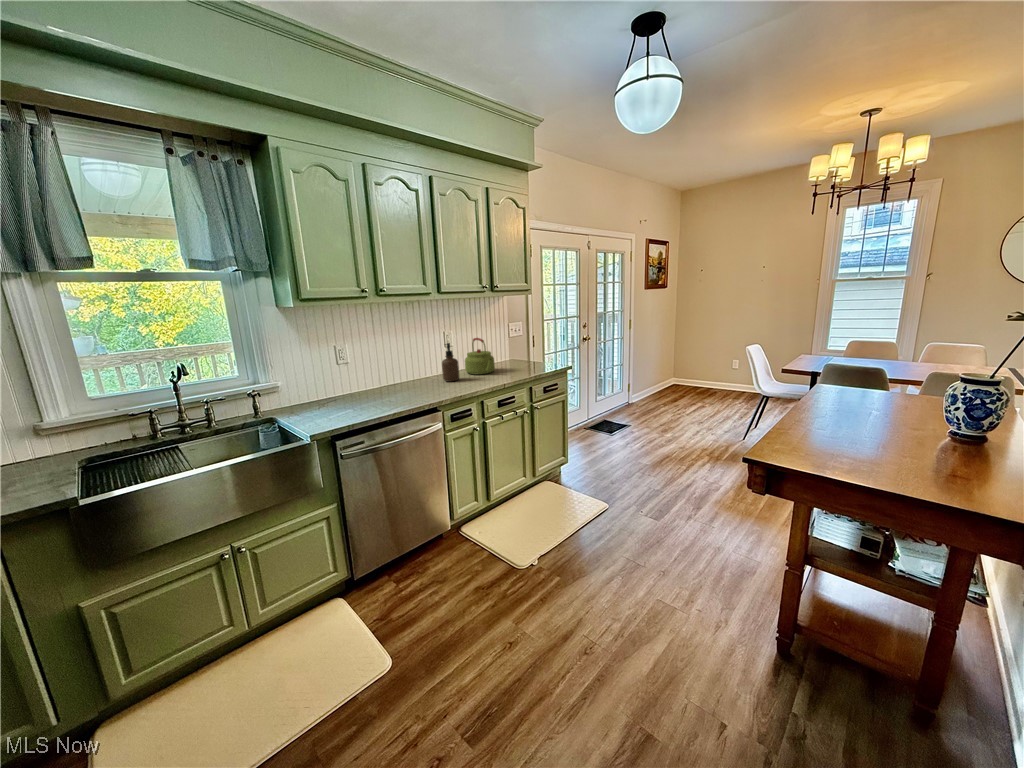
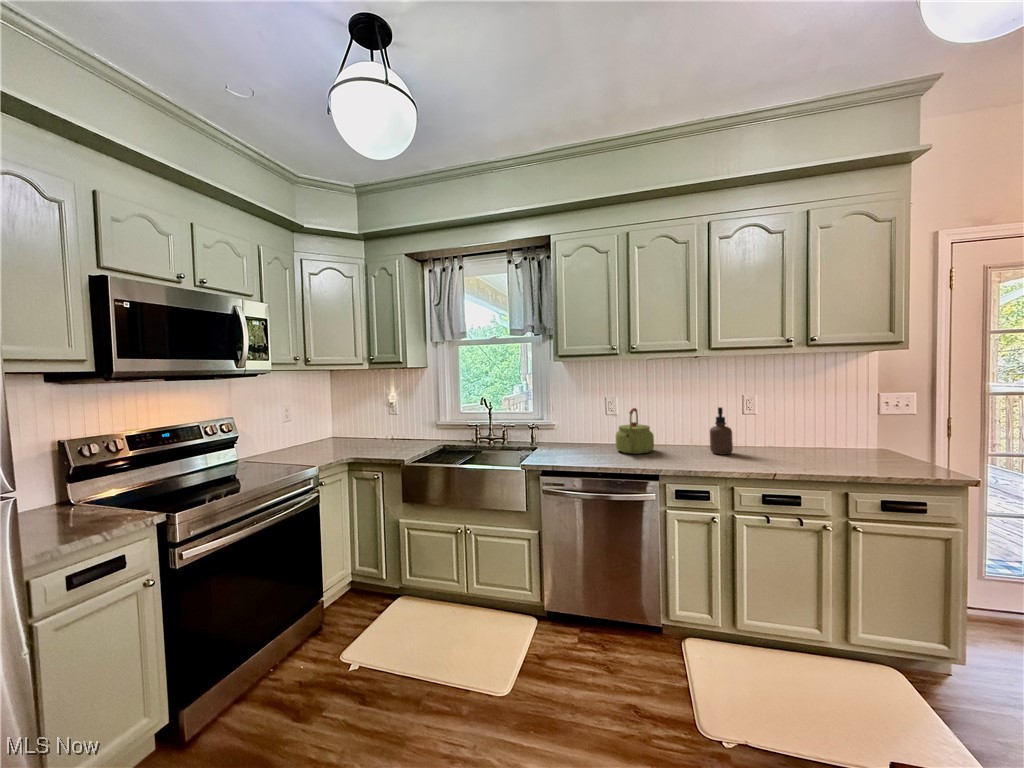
kettle: present [465,338,495,375] -> present [616,408,654,454]

